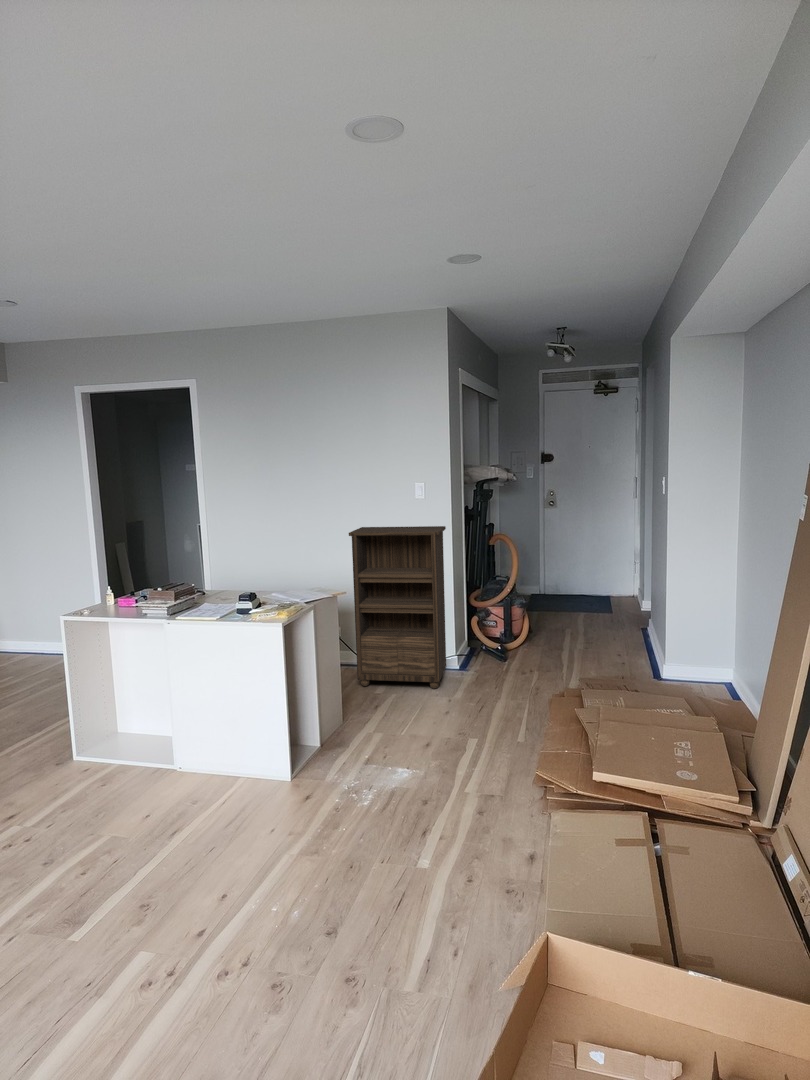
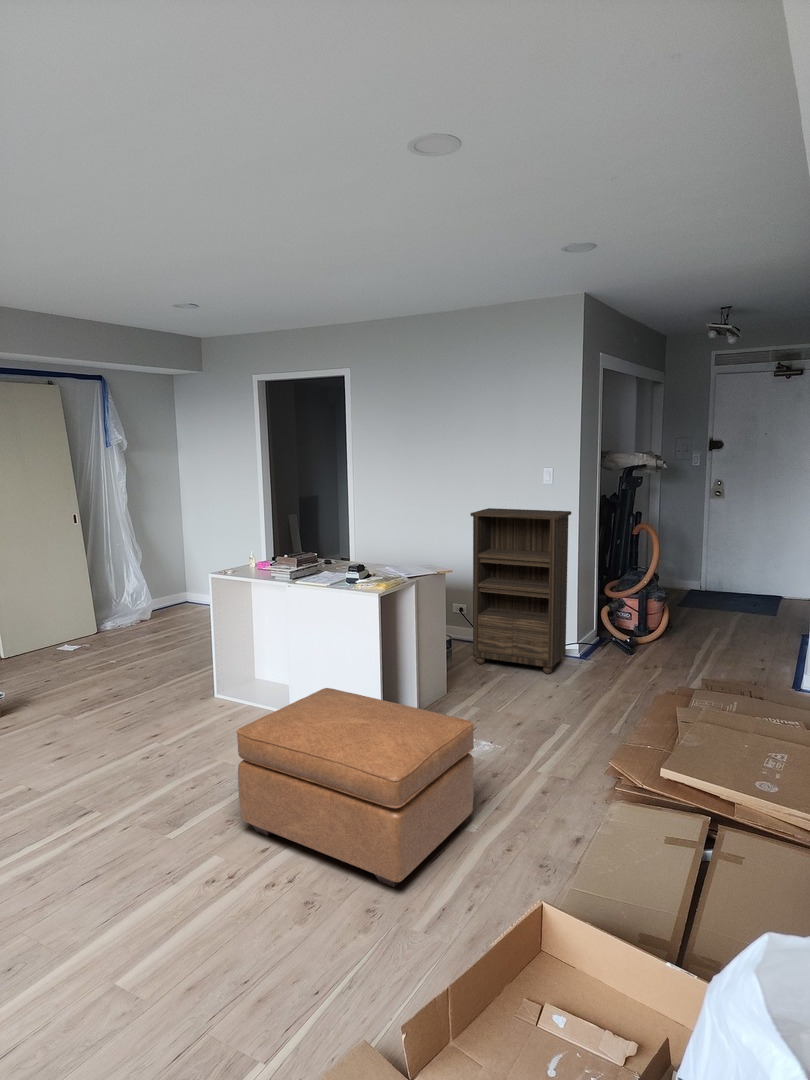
ottoman: none [155,734,420,948] -> present [236,688,474,887]

